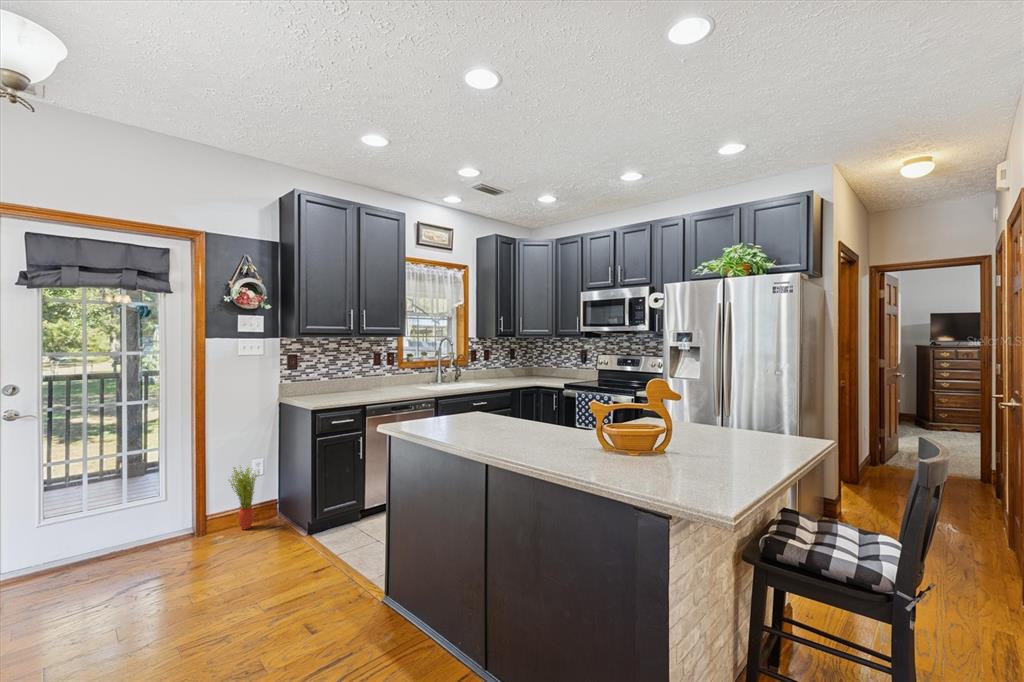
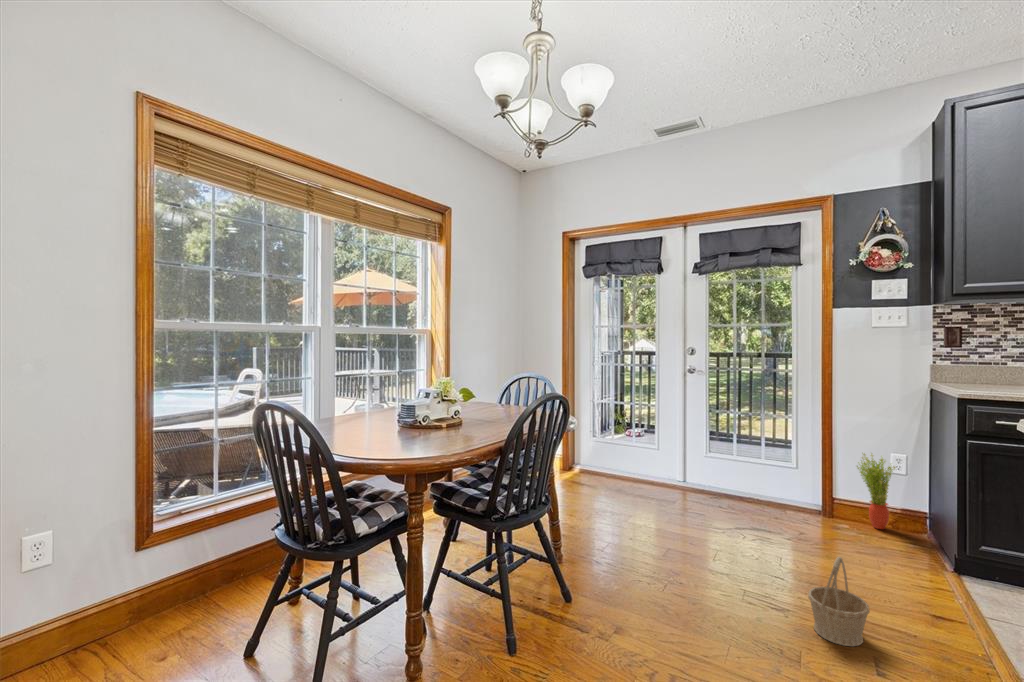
basket: none [248,559,296,635] -> present [808,557,870,646]

